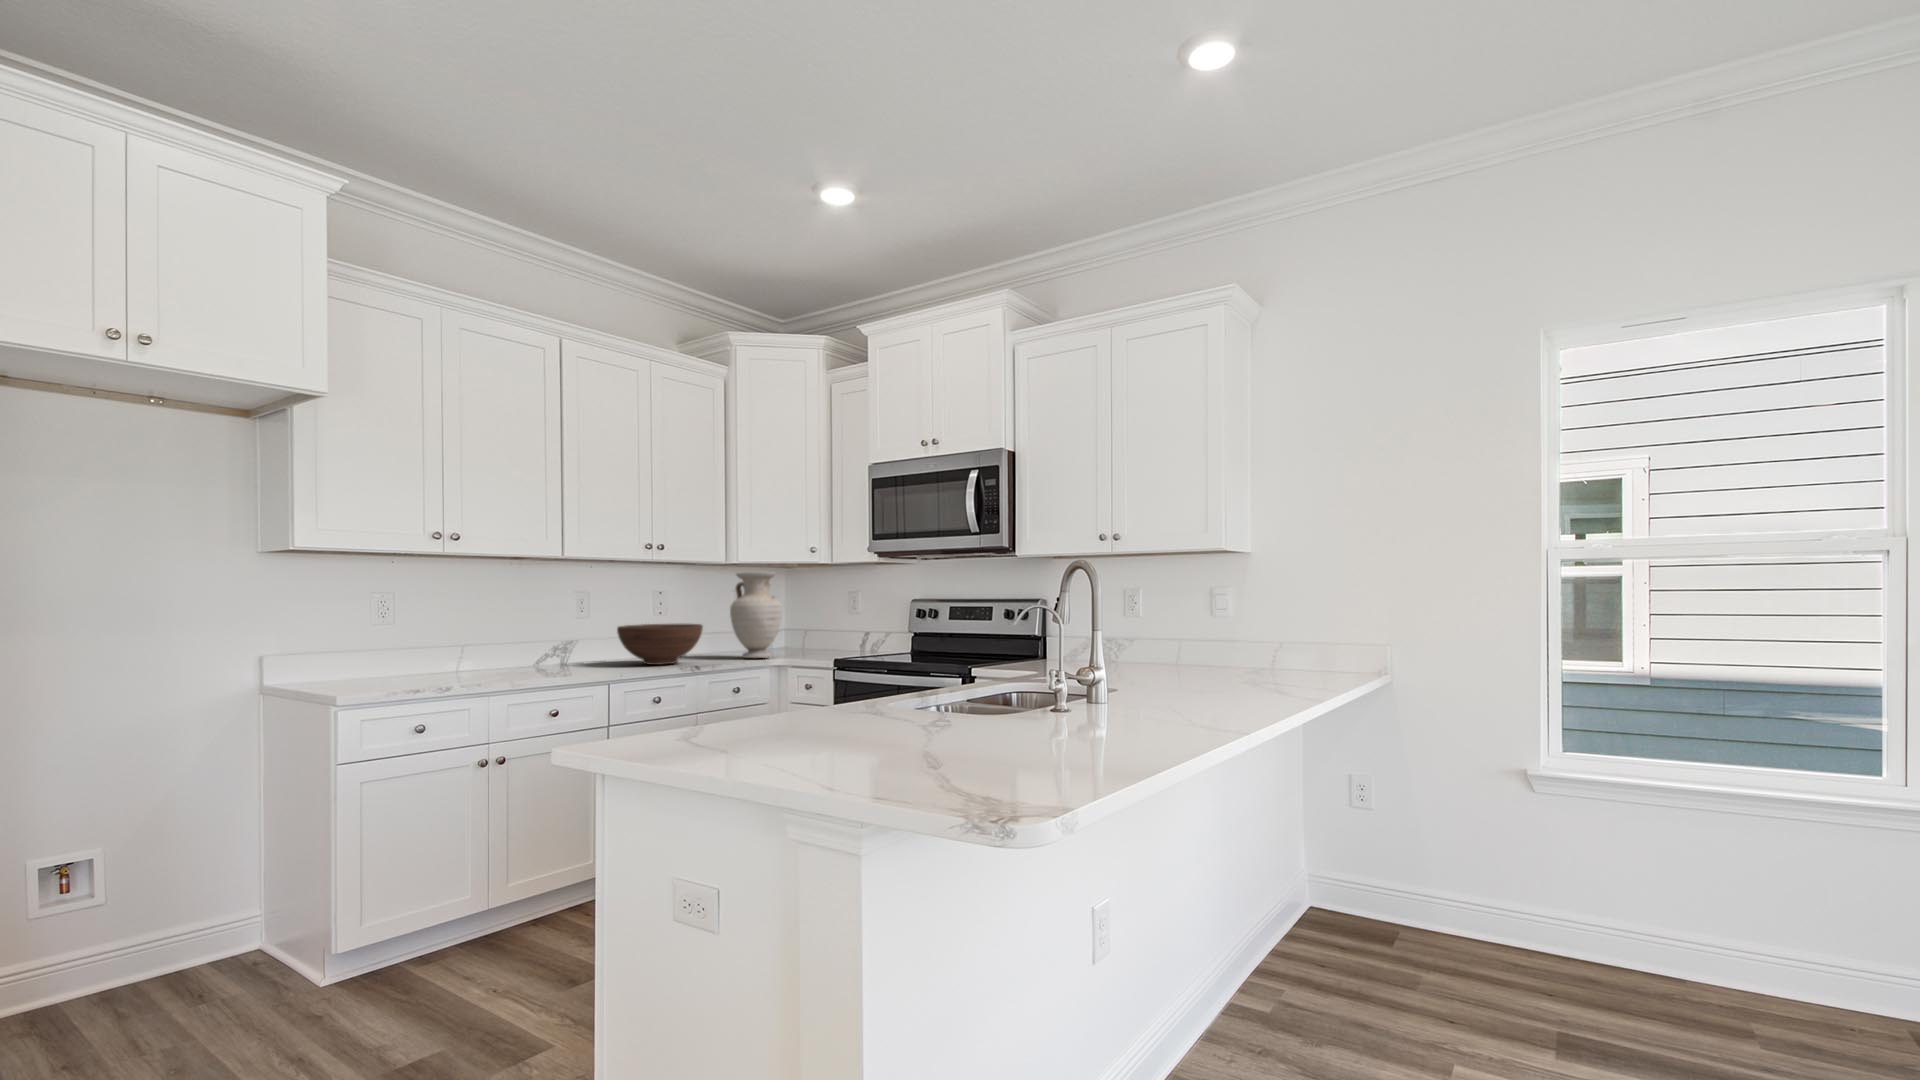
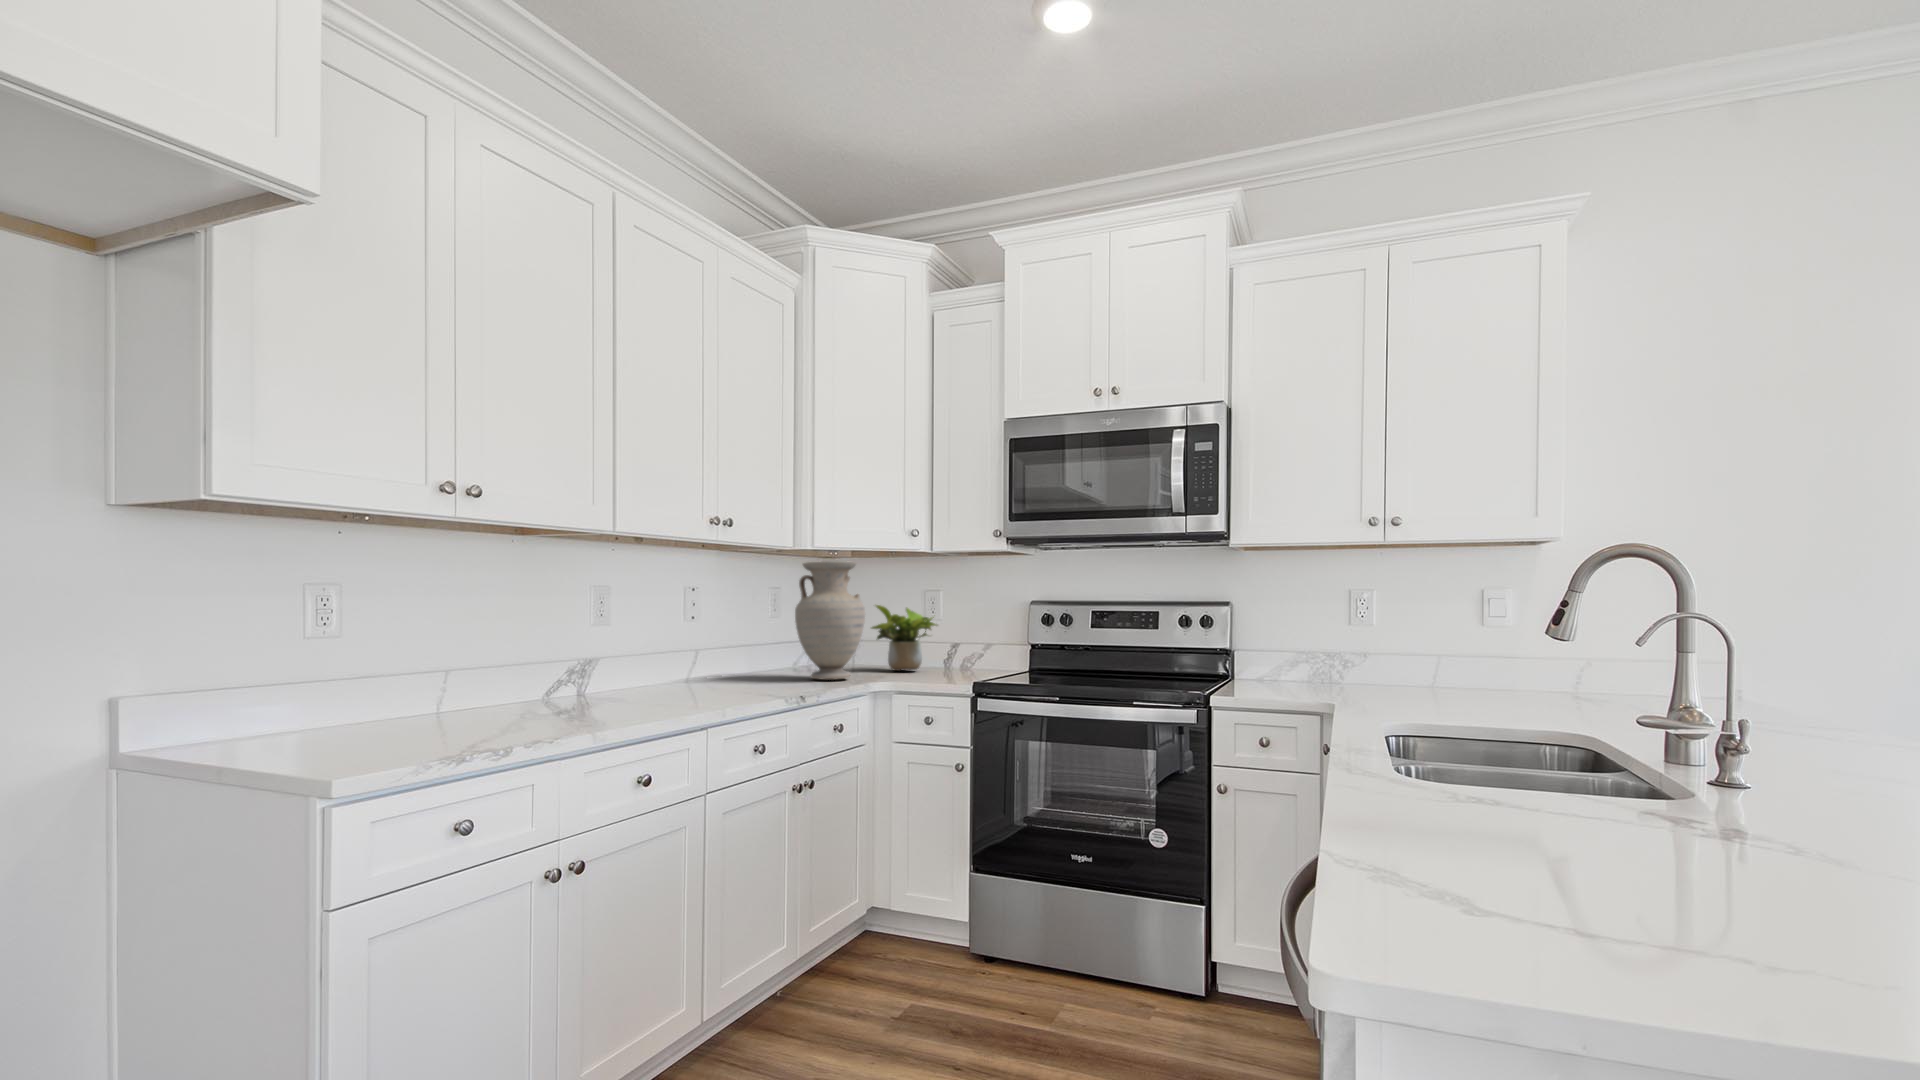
potted plant: none [801,604,860,654] -> present [872,605,937,671]
fruit bowl: present [617,624,703,665] -> none [665,633,787,694]

